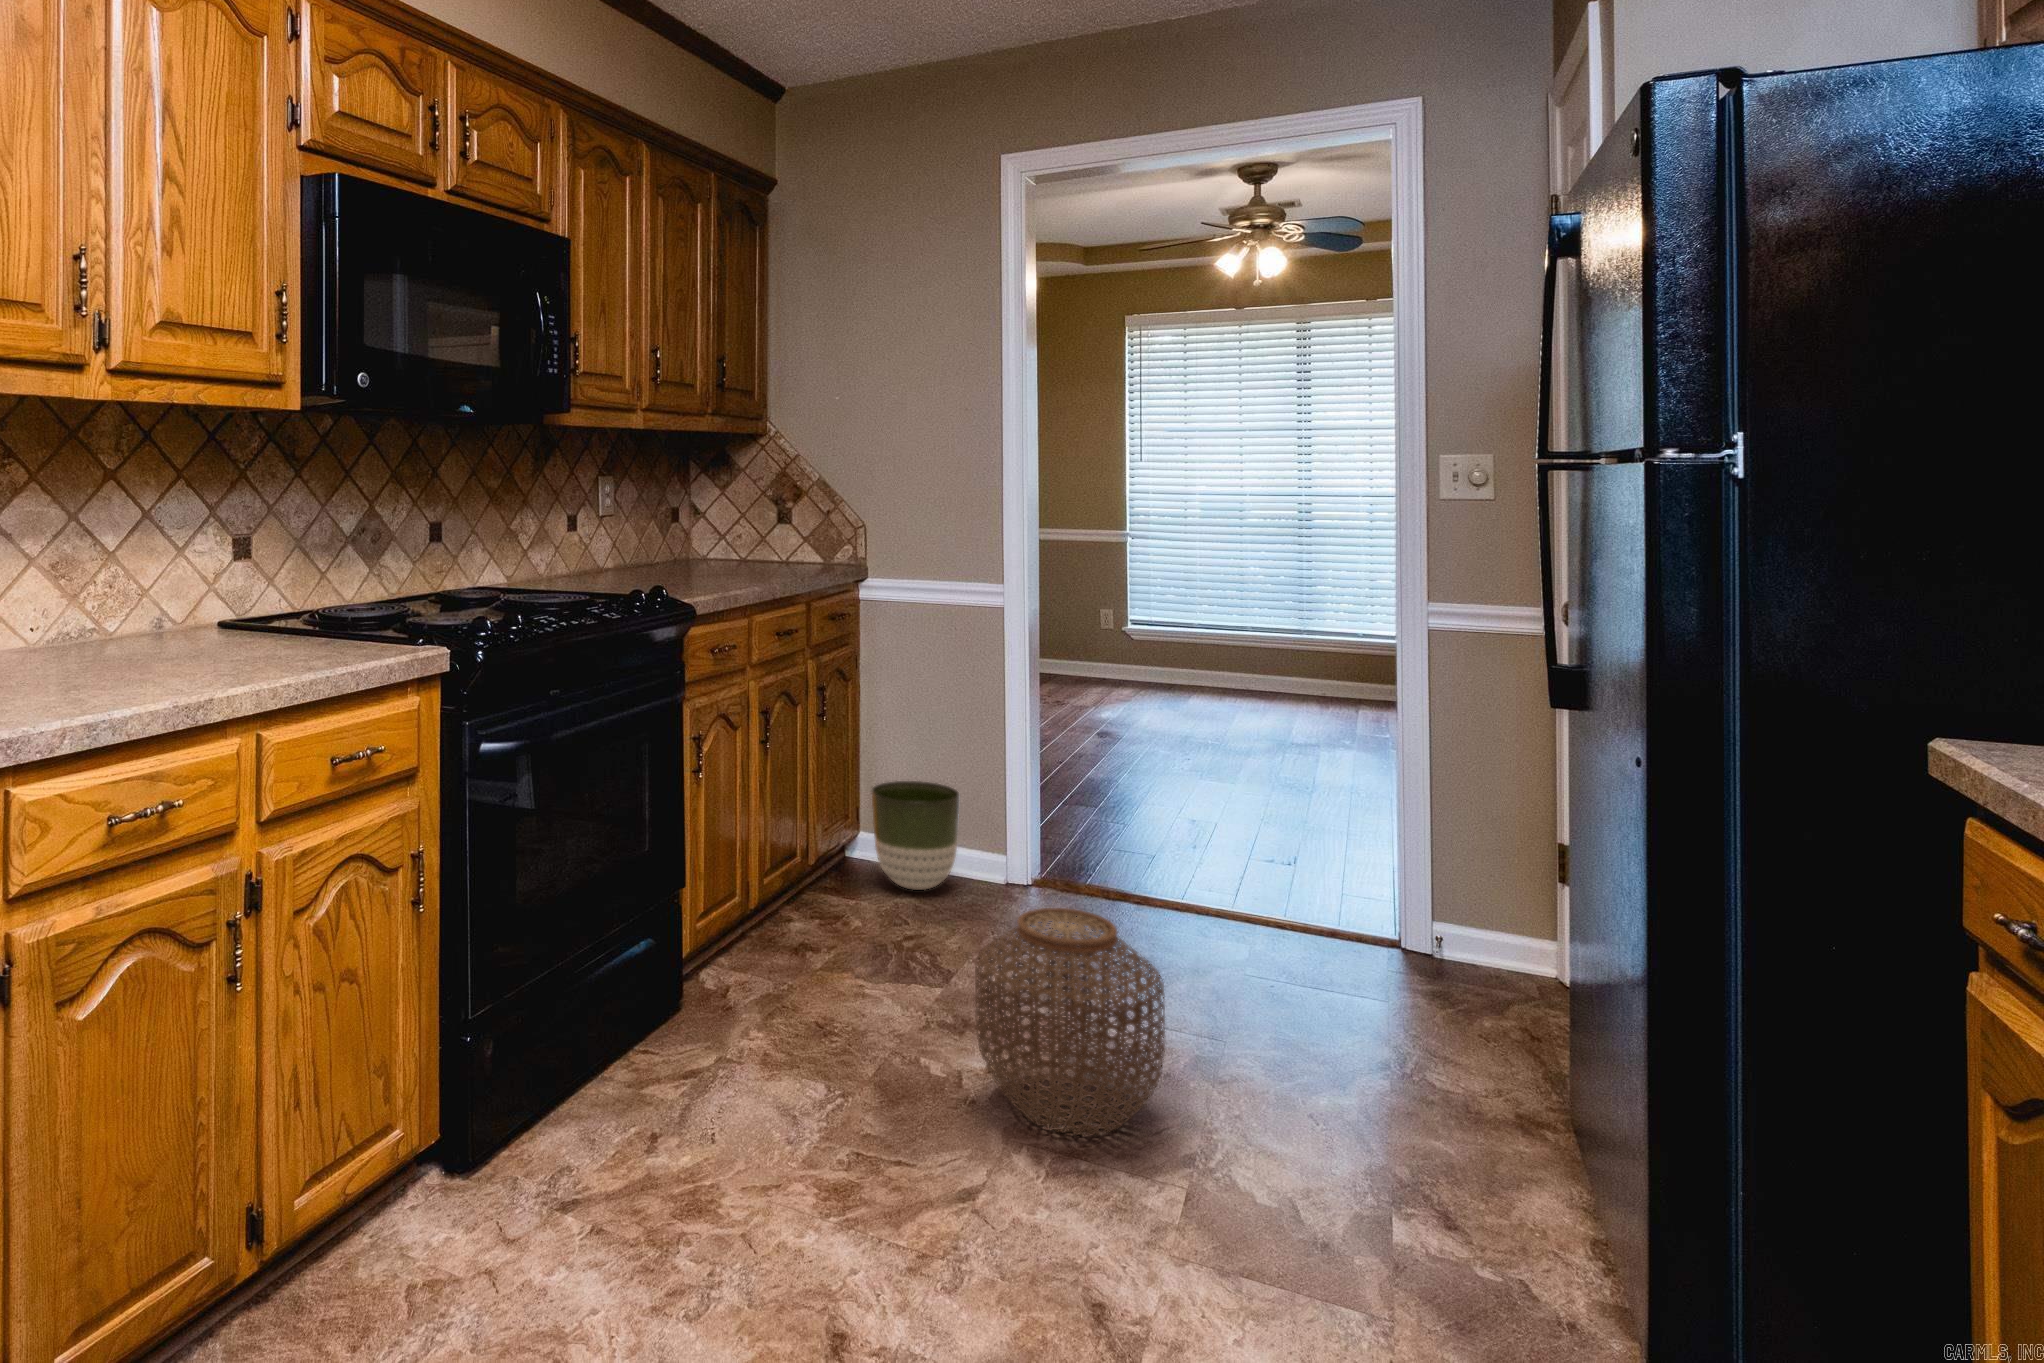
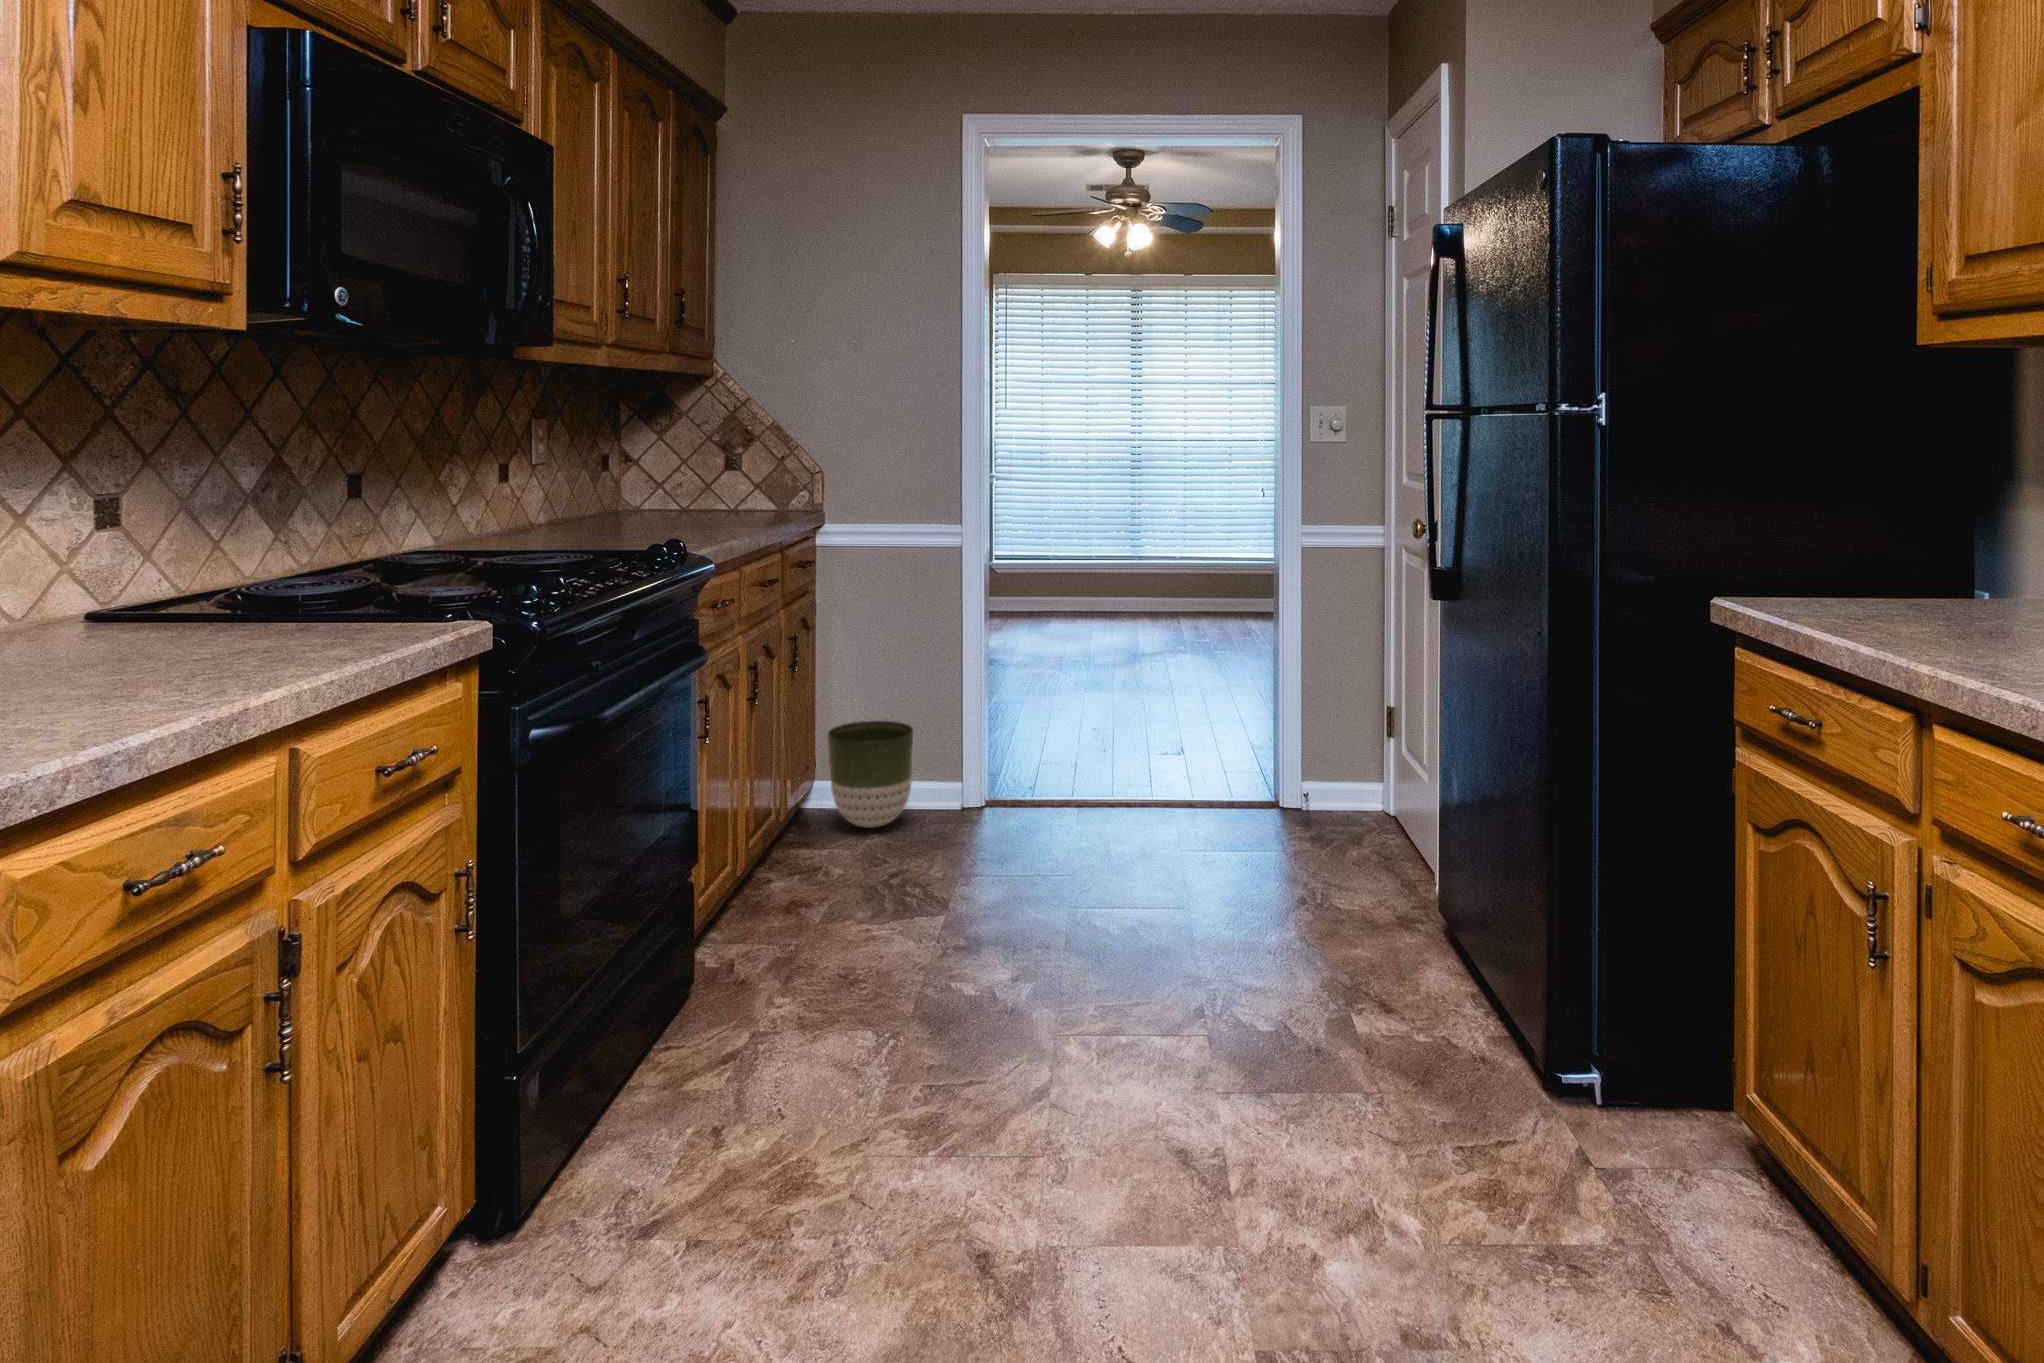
woven basket: present [975,908,1165,1135] -> none [1011,819,1180,1026]

